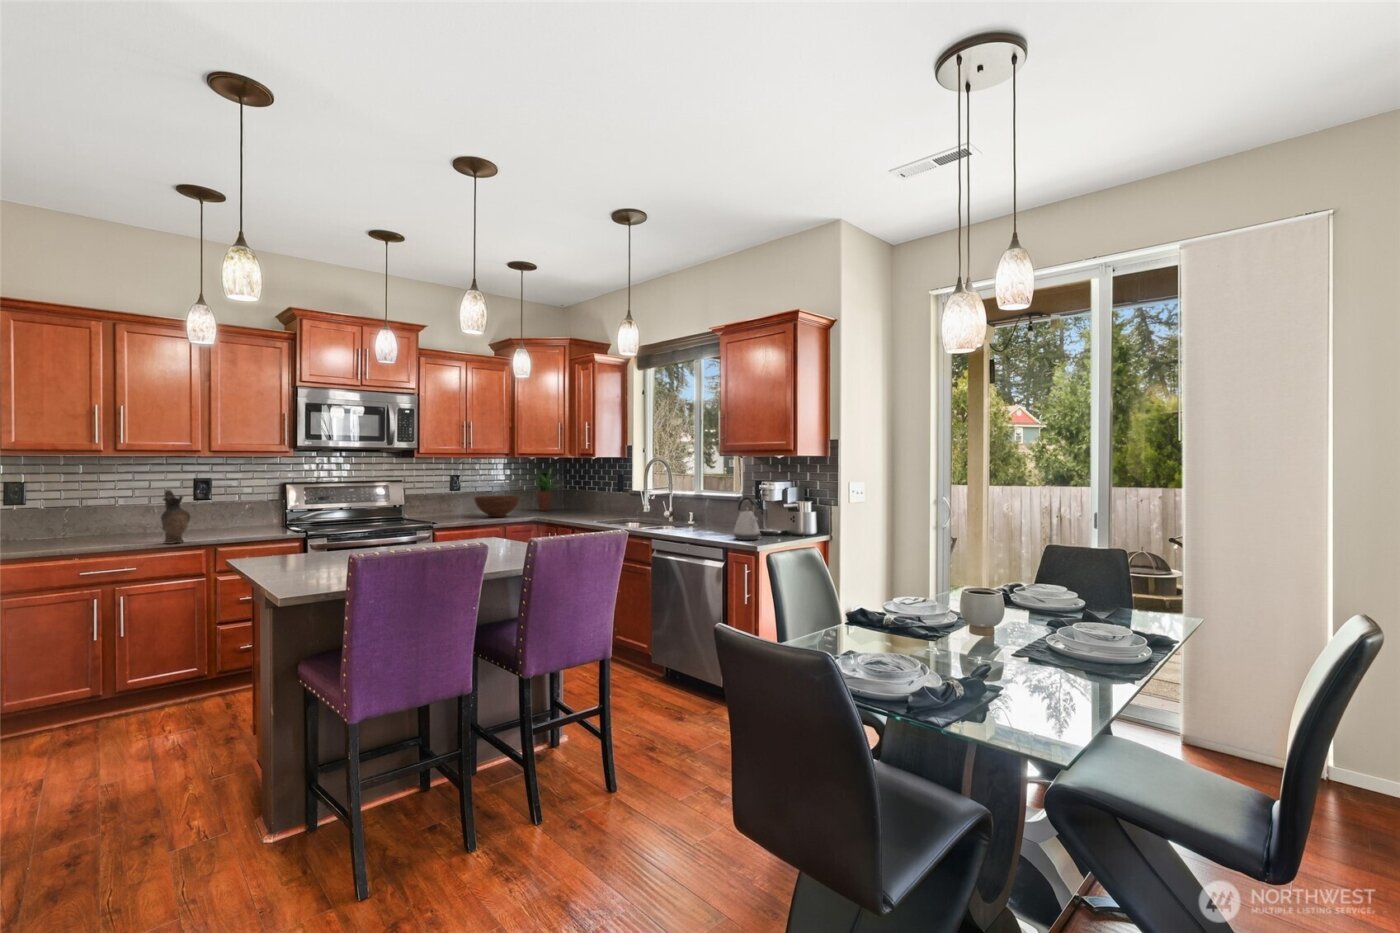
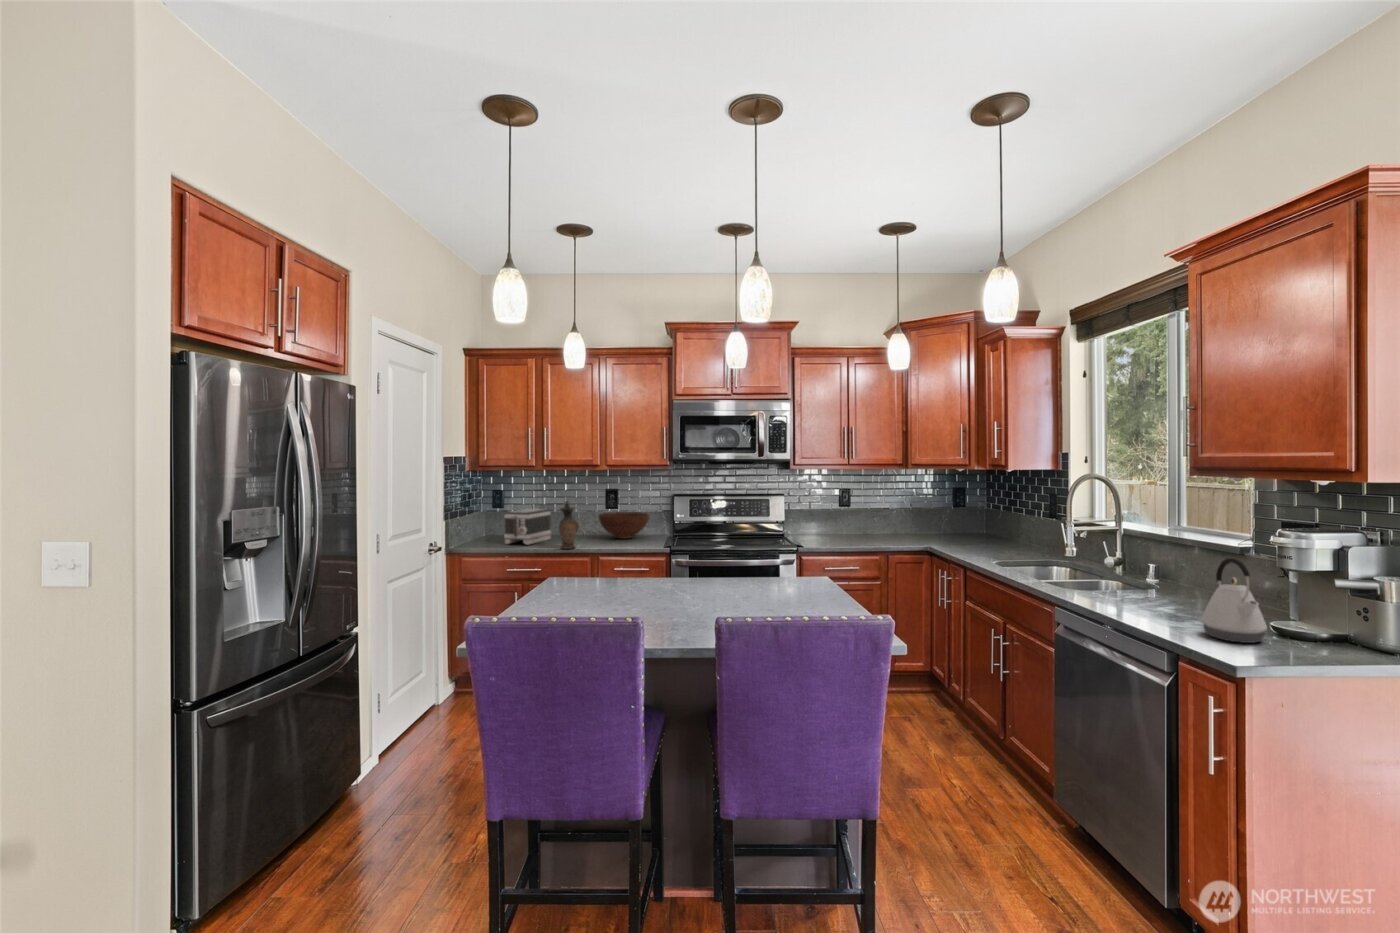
potted plant: present [532,470,559,511] -> none [931,478,981,534]
fruit bowl: present [474,496,519,517] -> present [599,512,649,539]
toaster: none [64,502,125,545] -> present [504,509,551,545]

